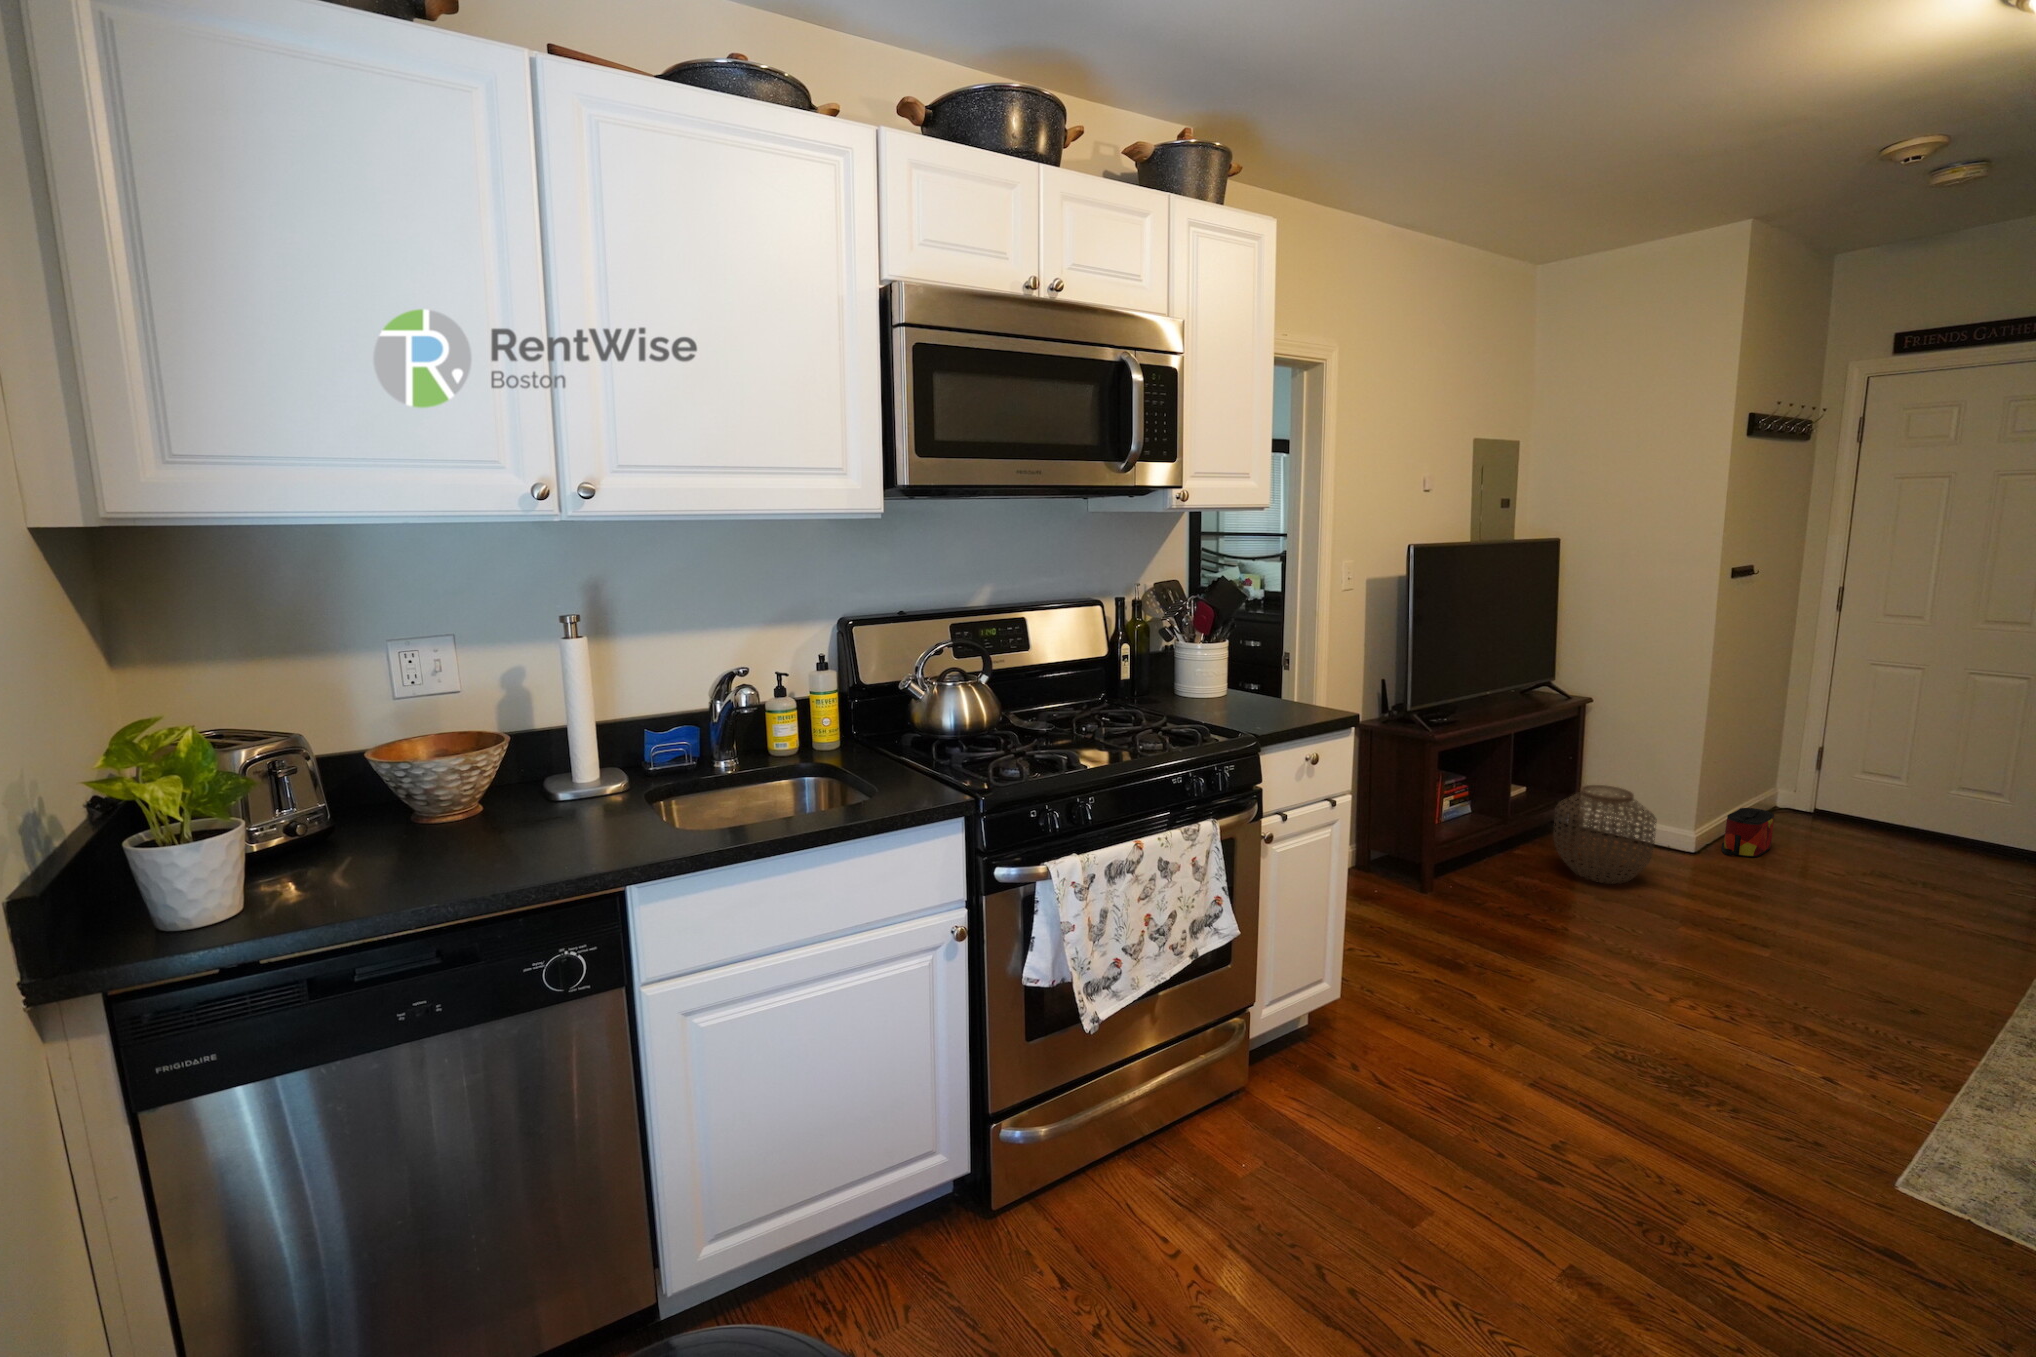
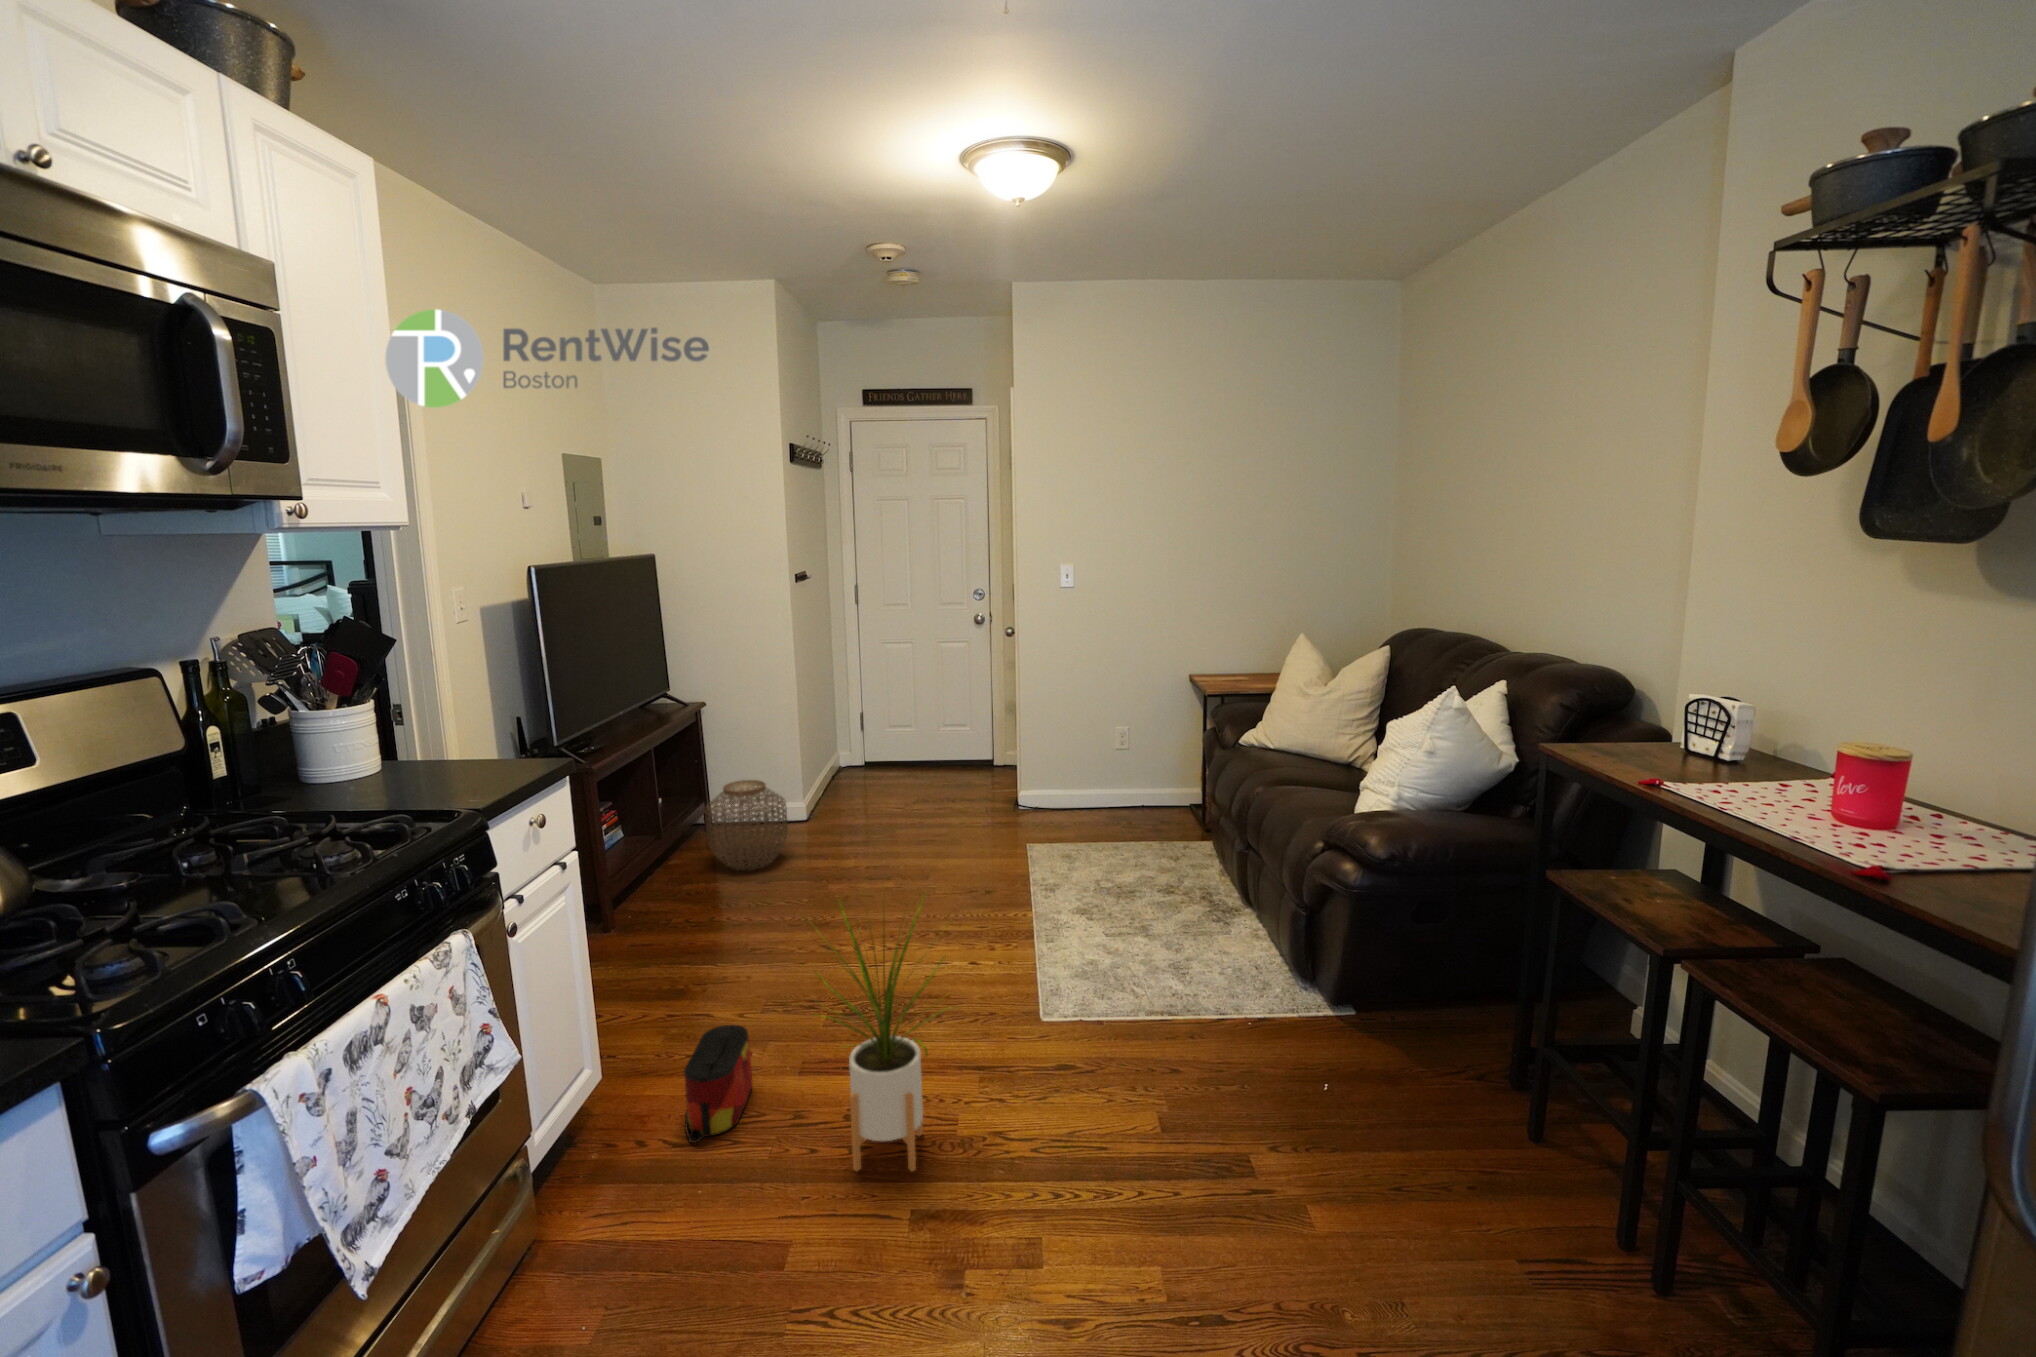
bag: present [1721,808,1774,857] -> present [684,1025,752,1143]
house plant: none [1516,912,1722,1249] -> present [813,893,953,1171]

